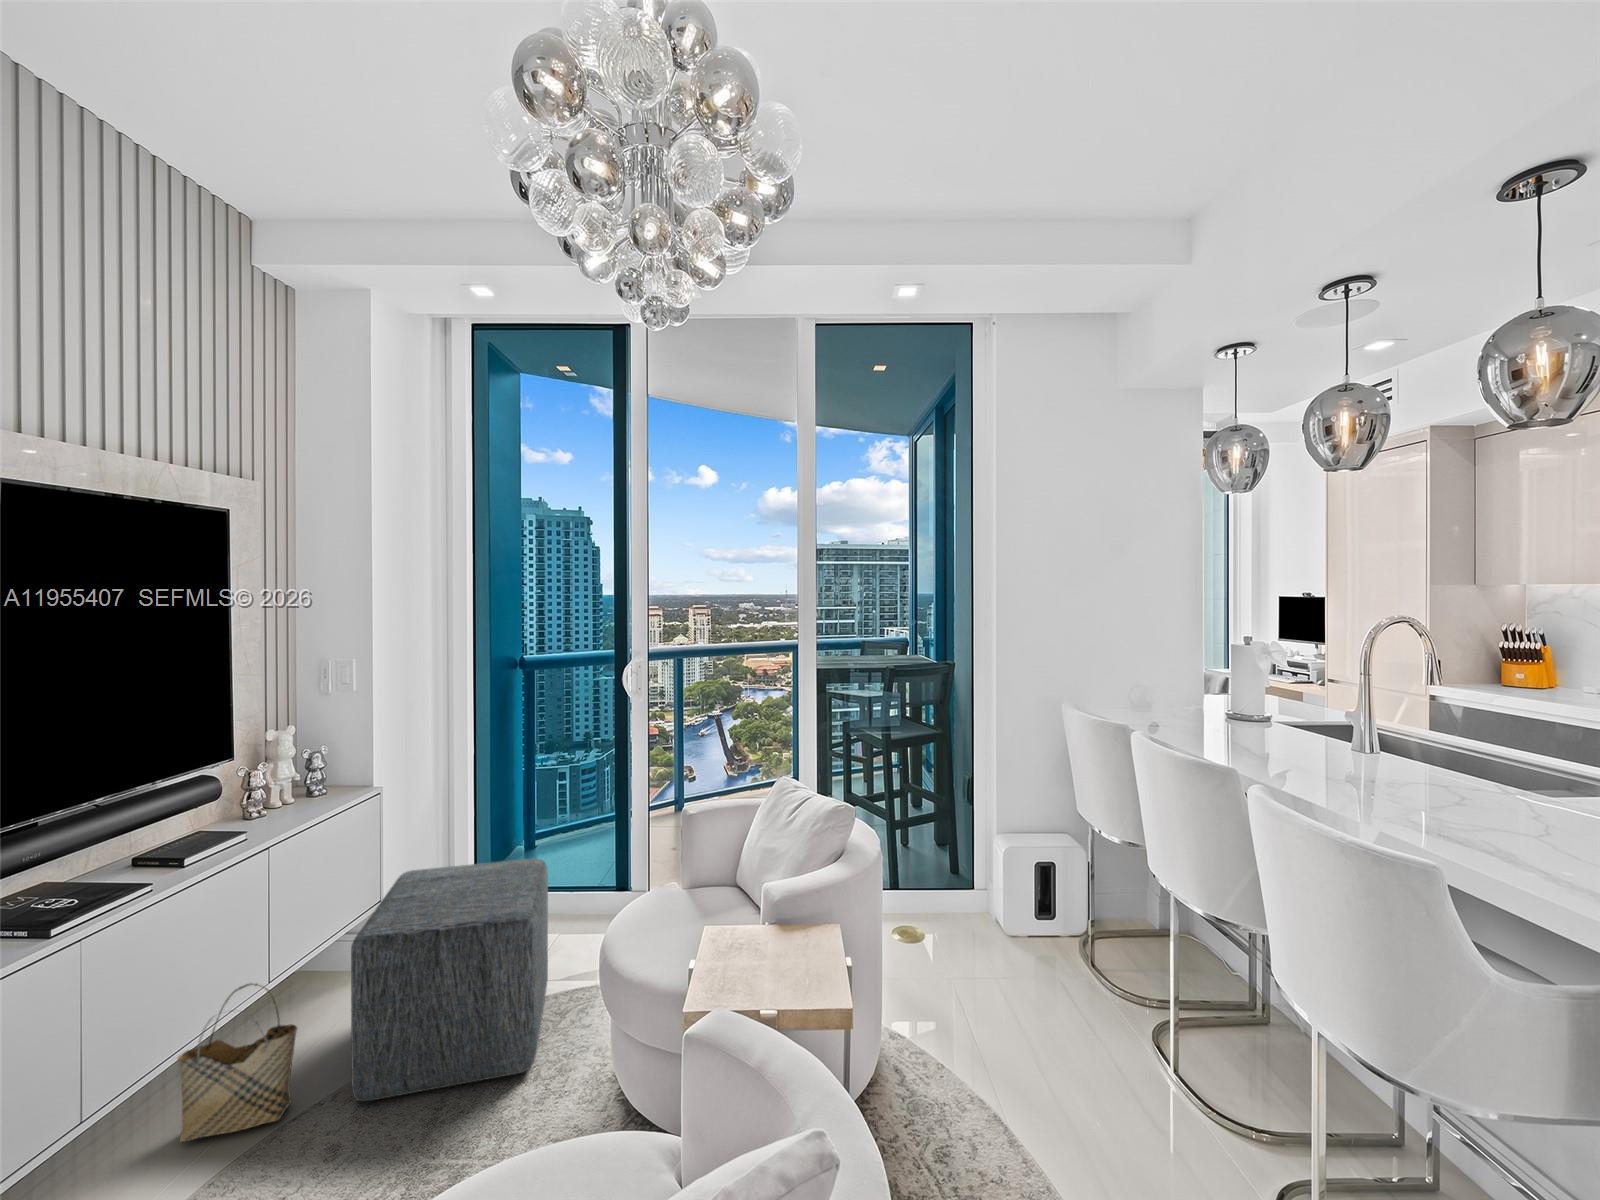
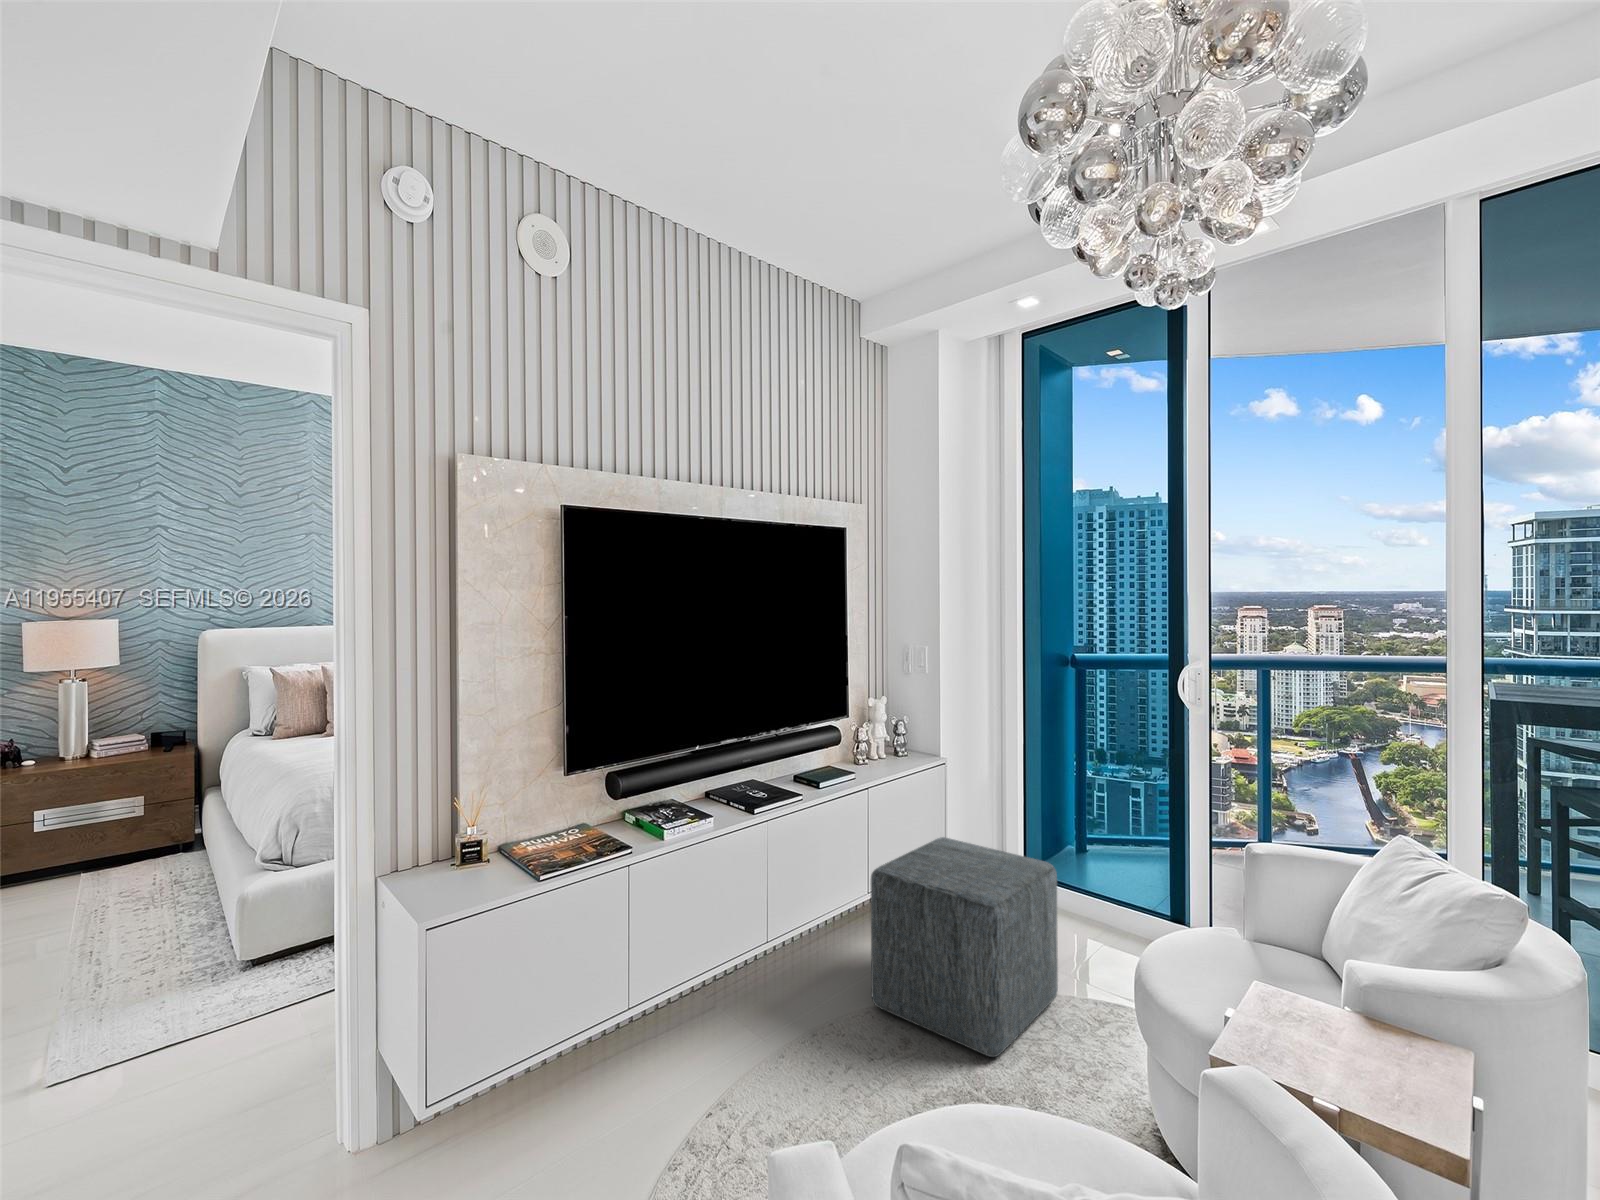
woven basket: present [177,984,297,1142] -> none [783,880,847,988]

